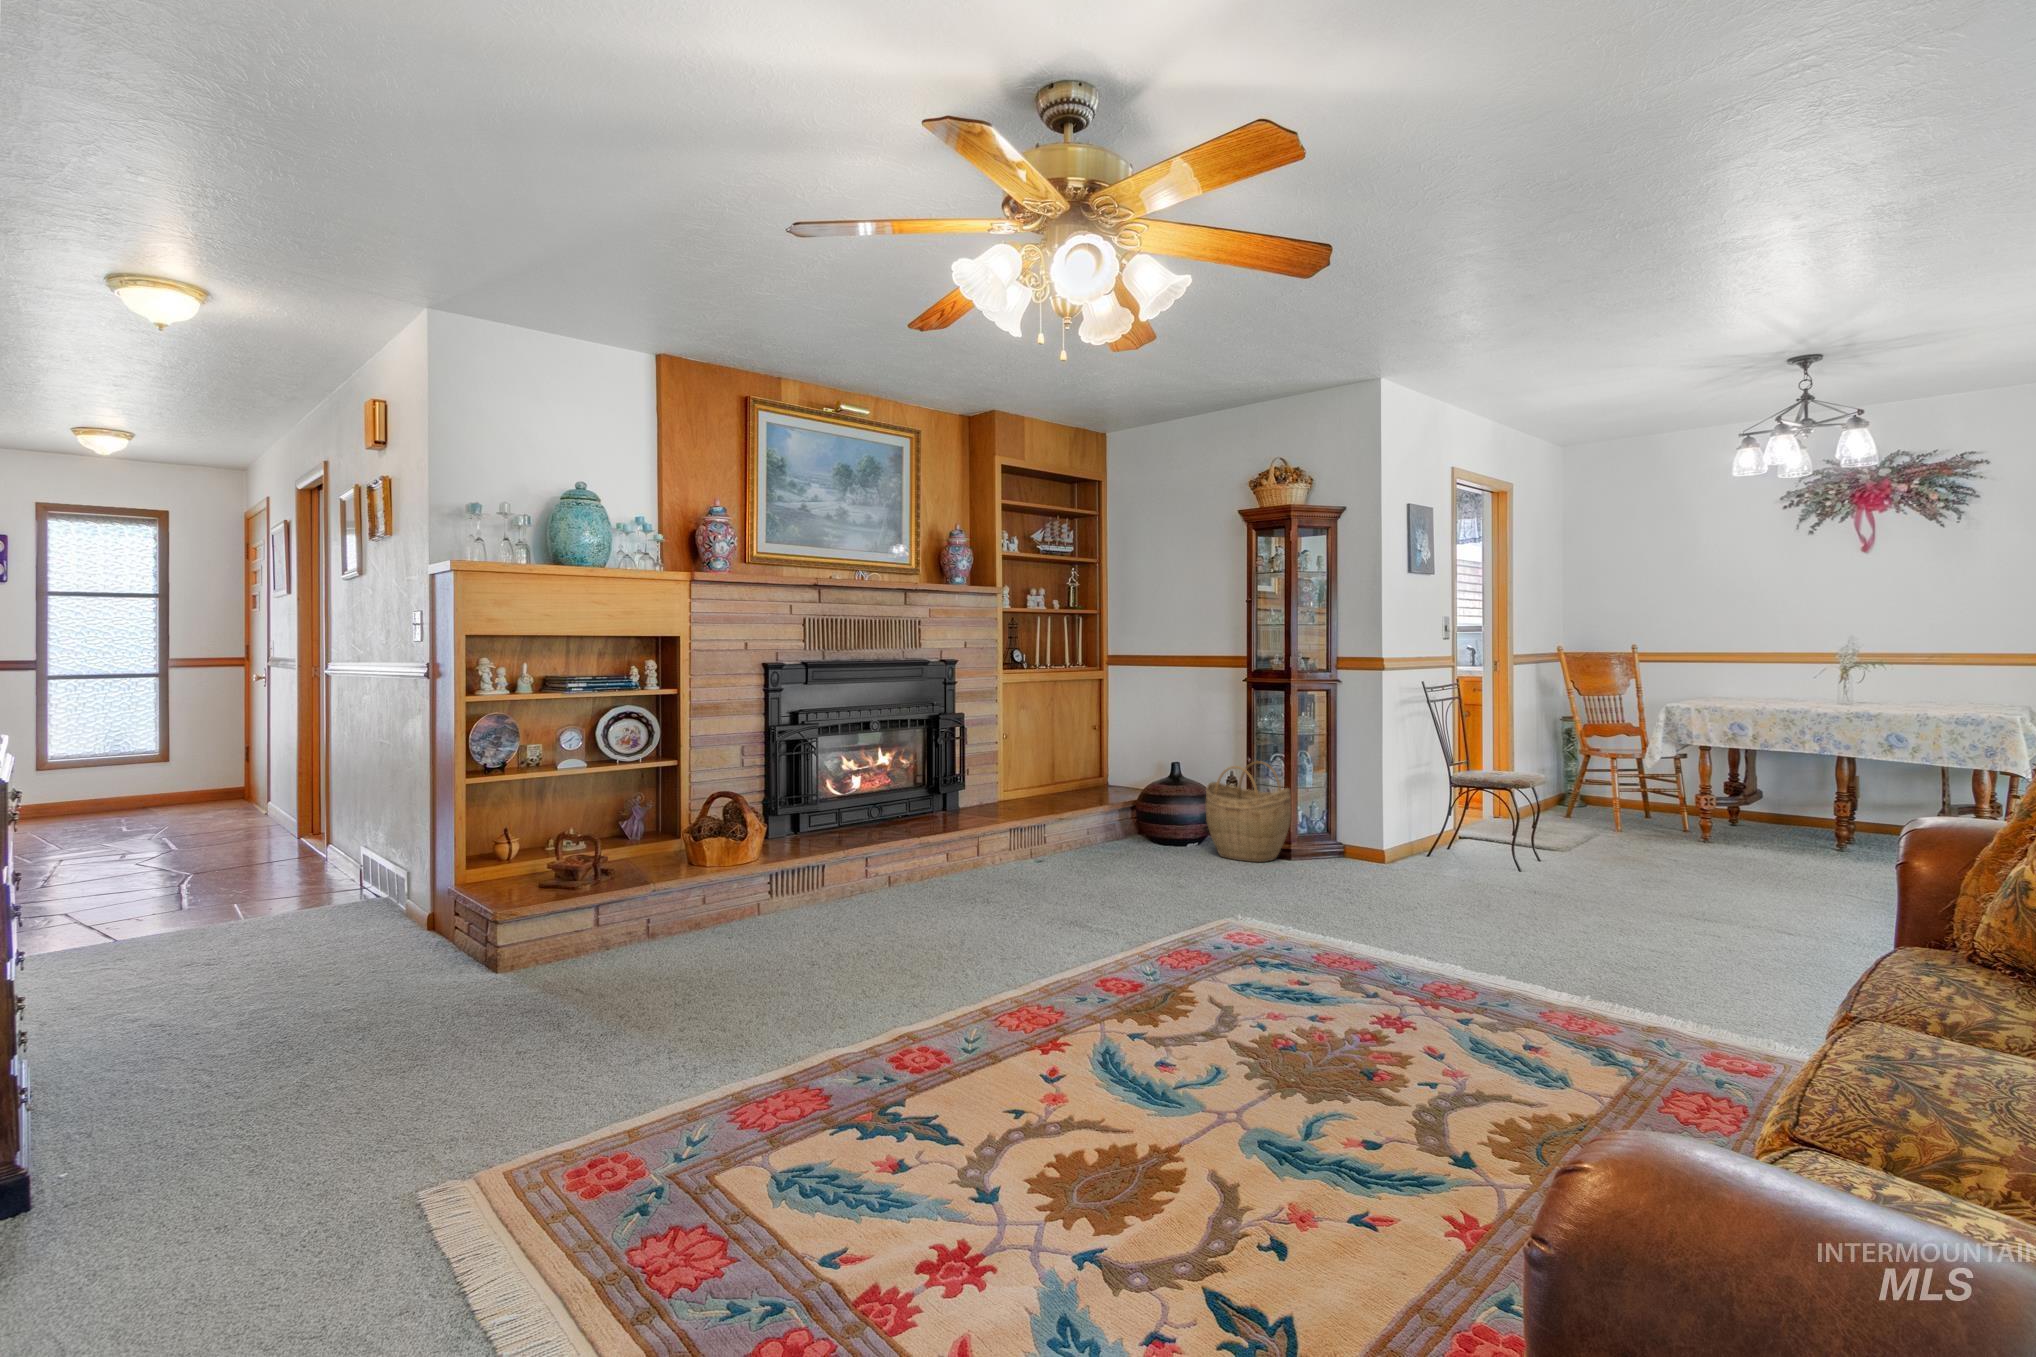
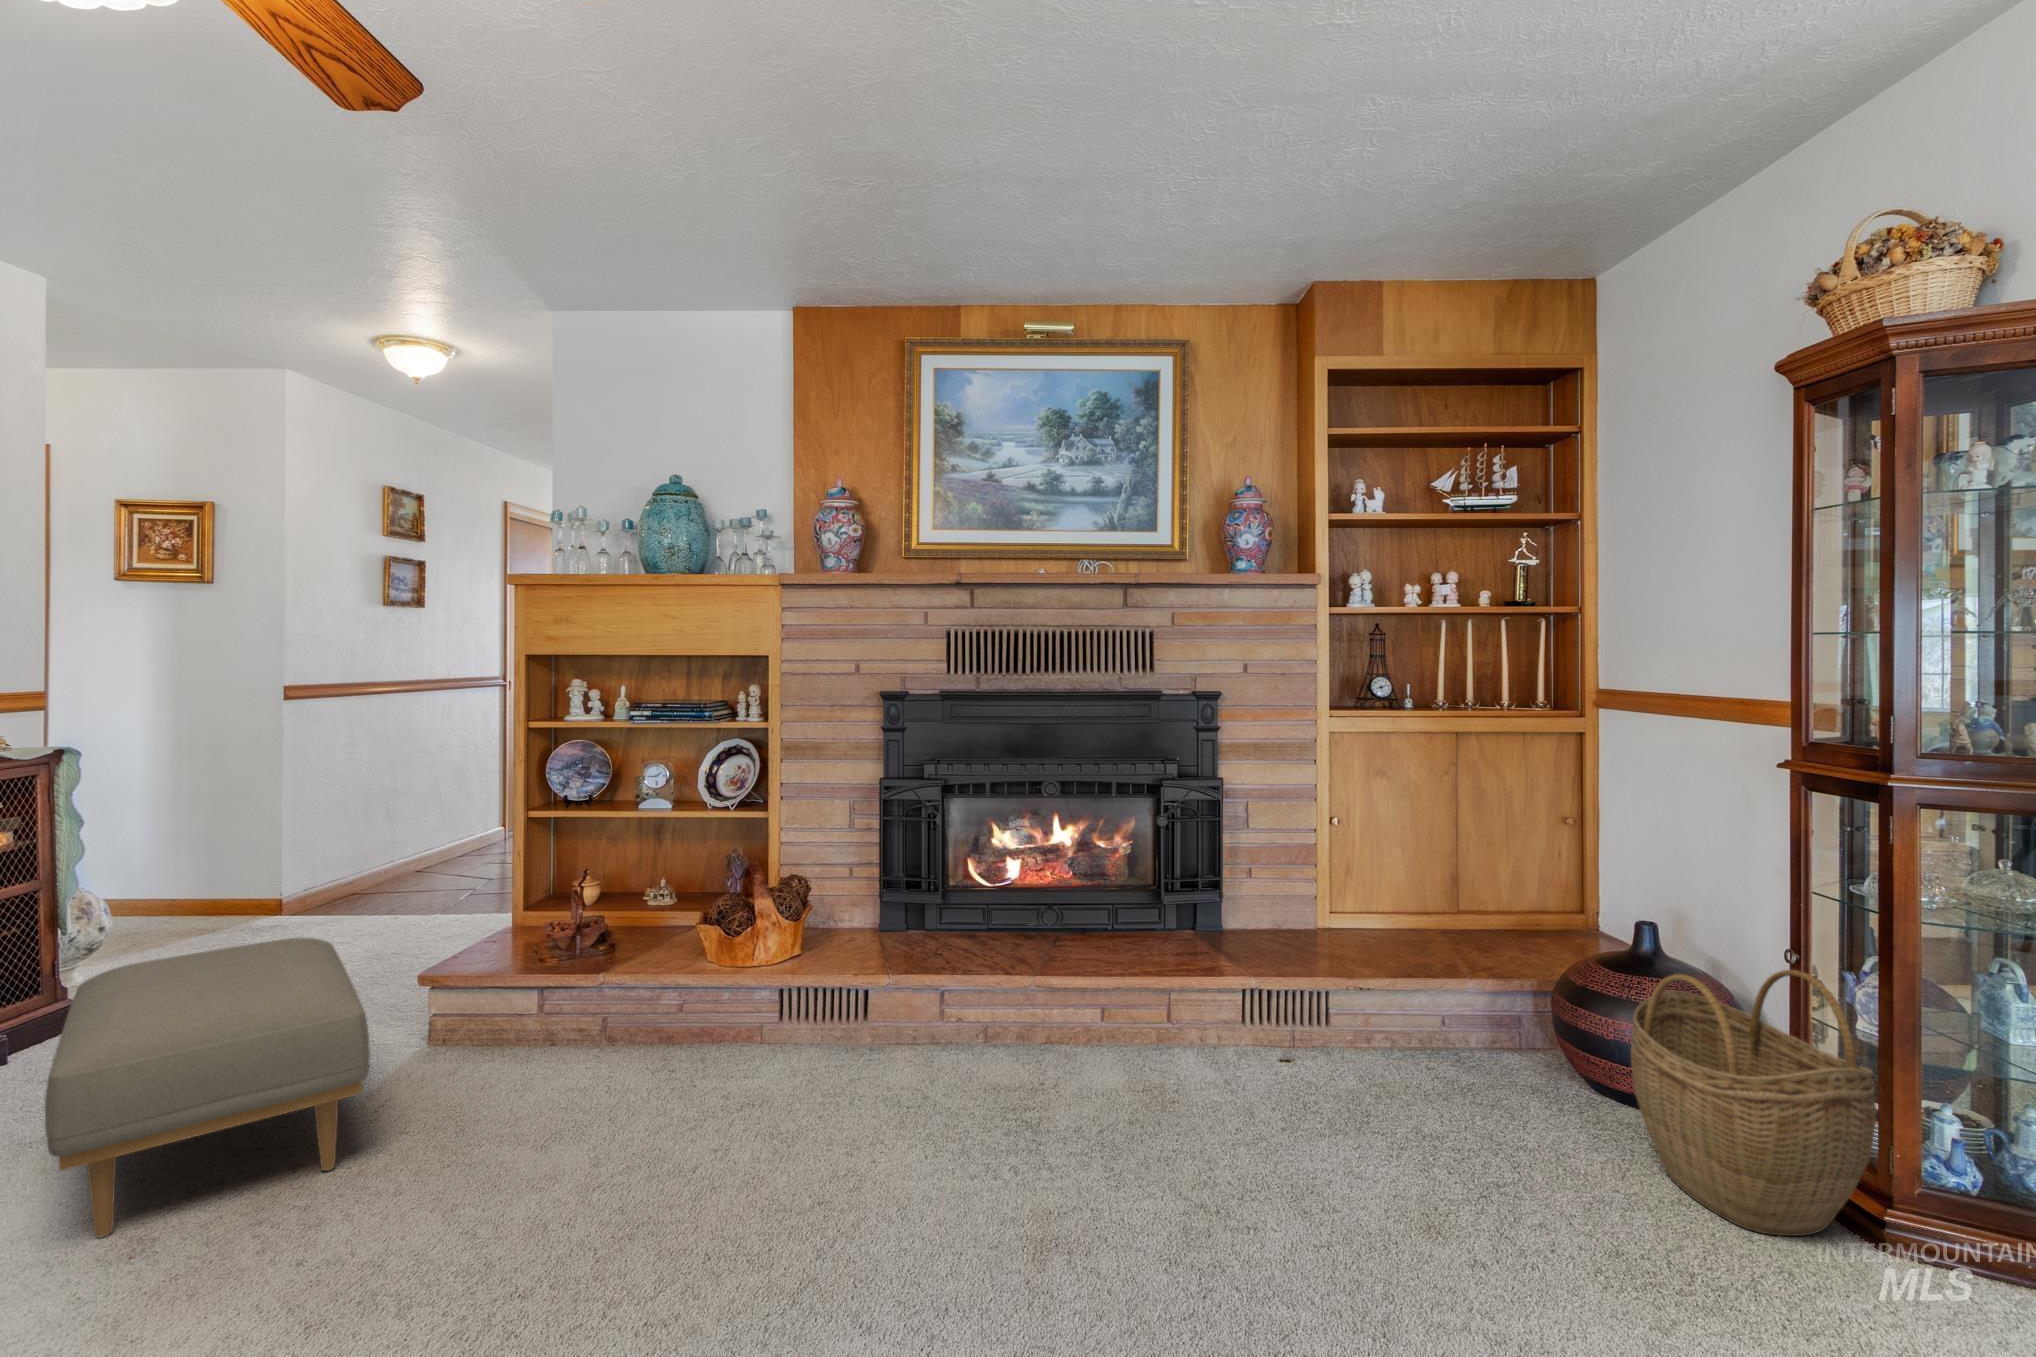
ottoman: none [349,873,681,1055] -> present [45,938,370,1237]

